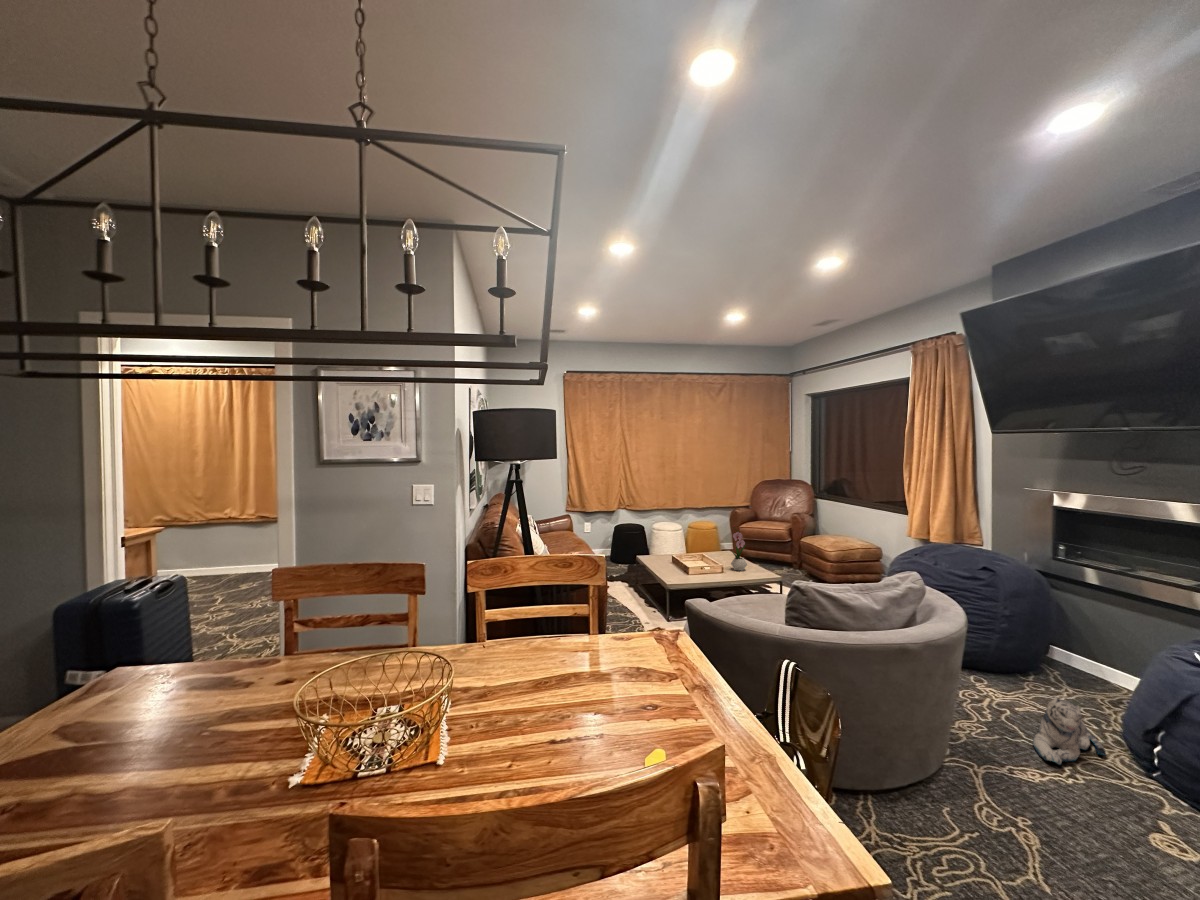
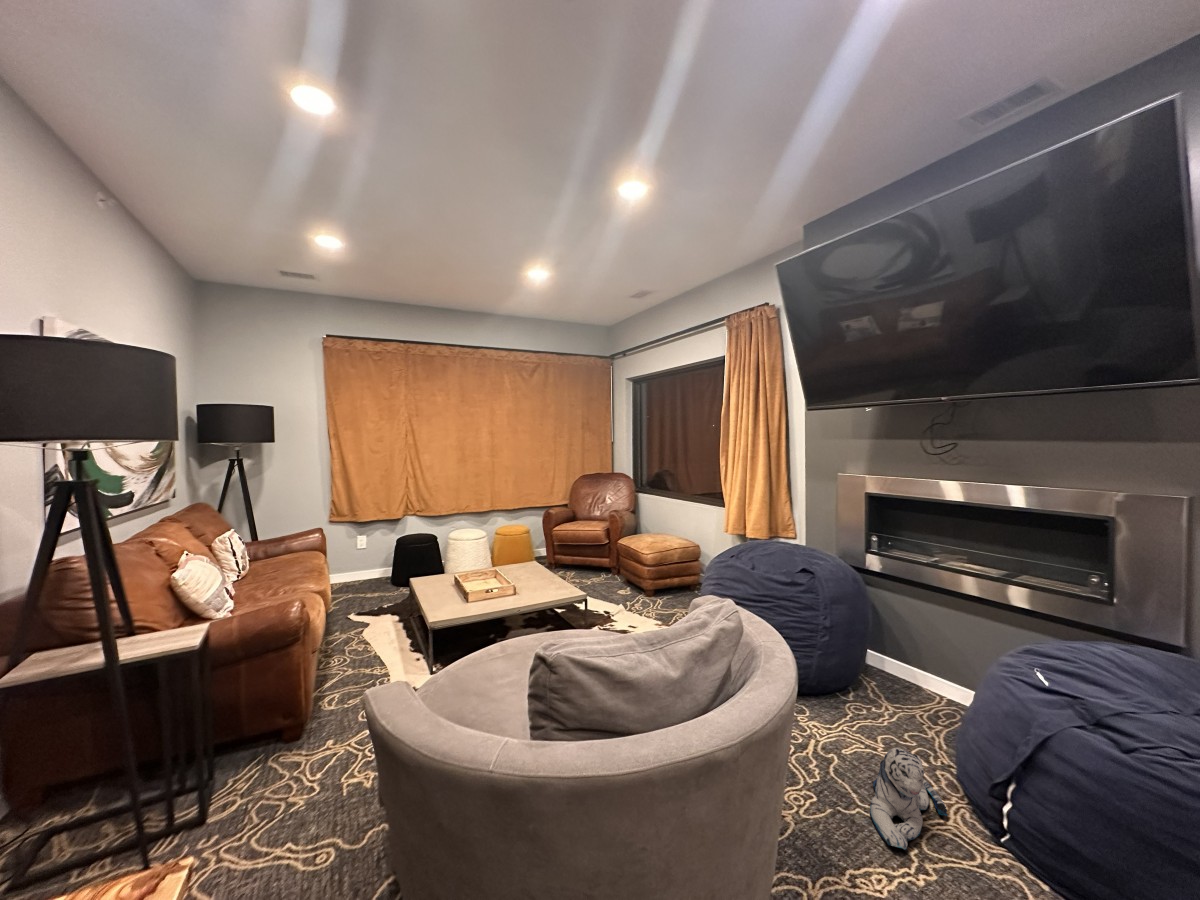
flower arrangement: present [731,525,747,571] -> none [521,534,542,593]

